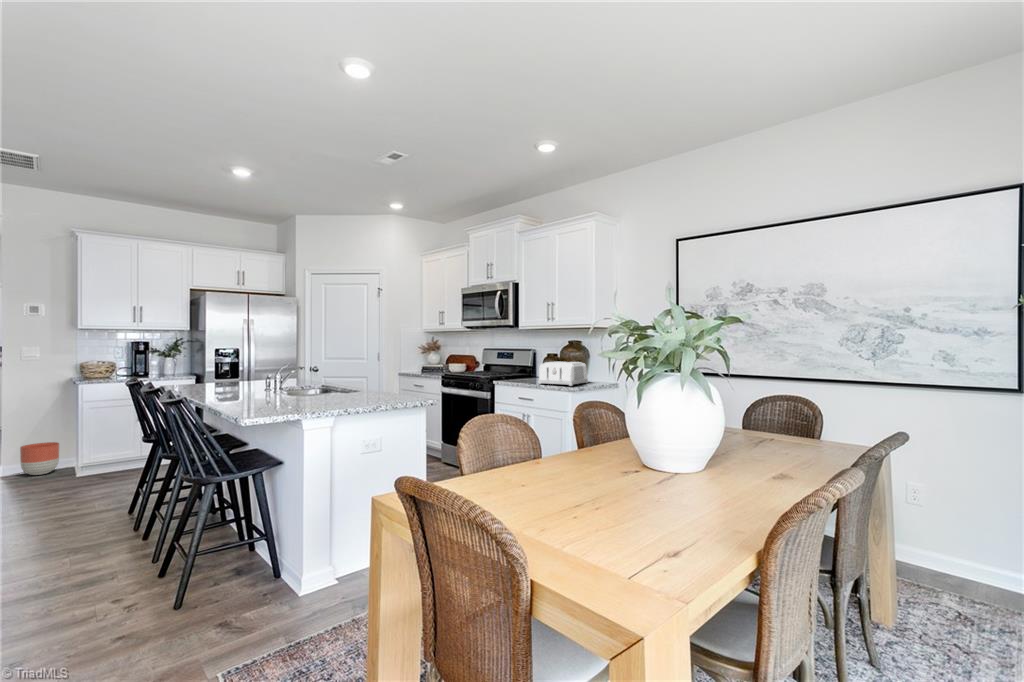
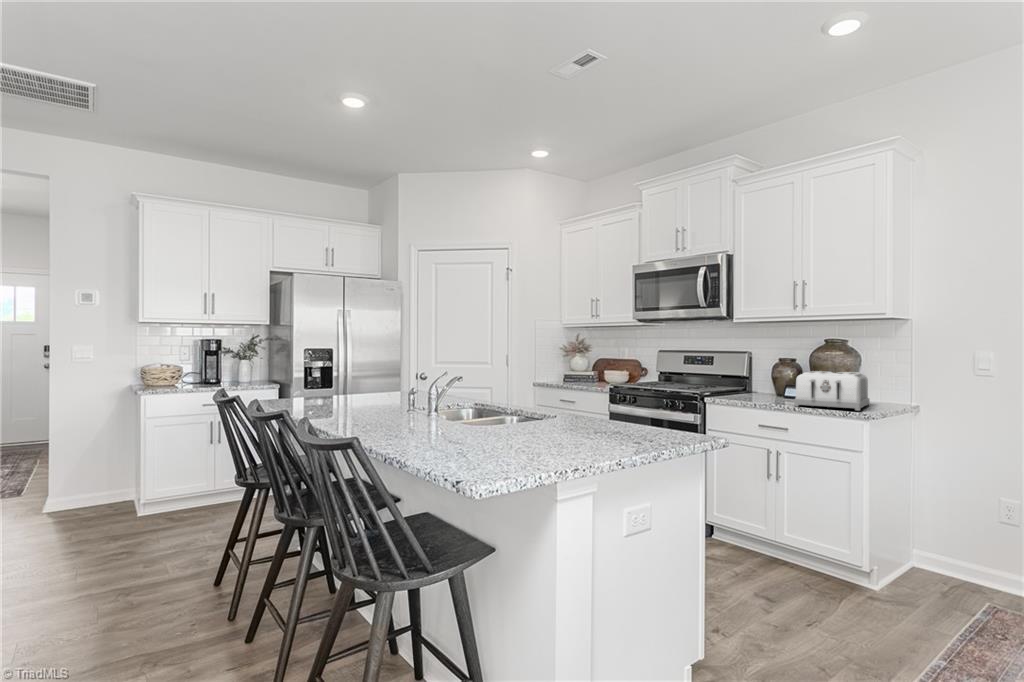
planter: present [20,442,59,475] -> none [71,469,116,512]

